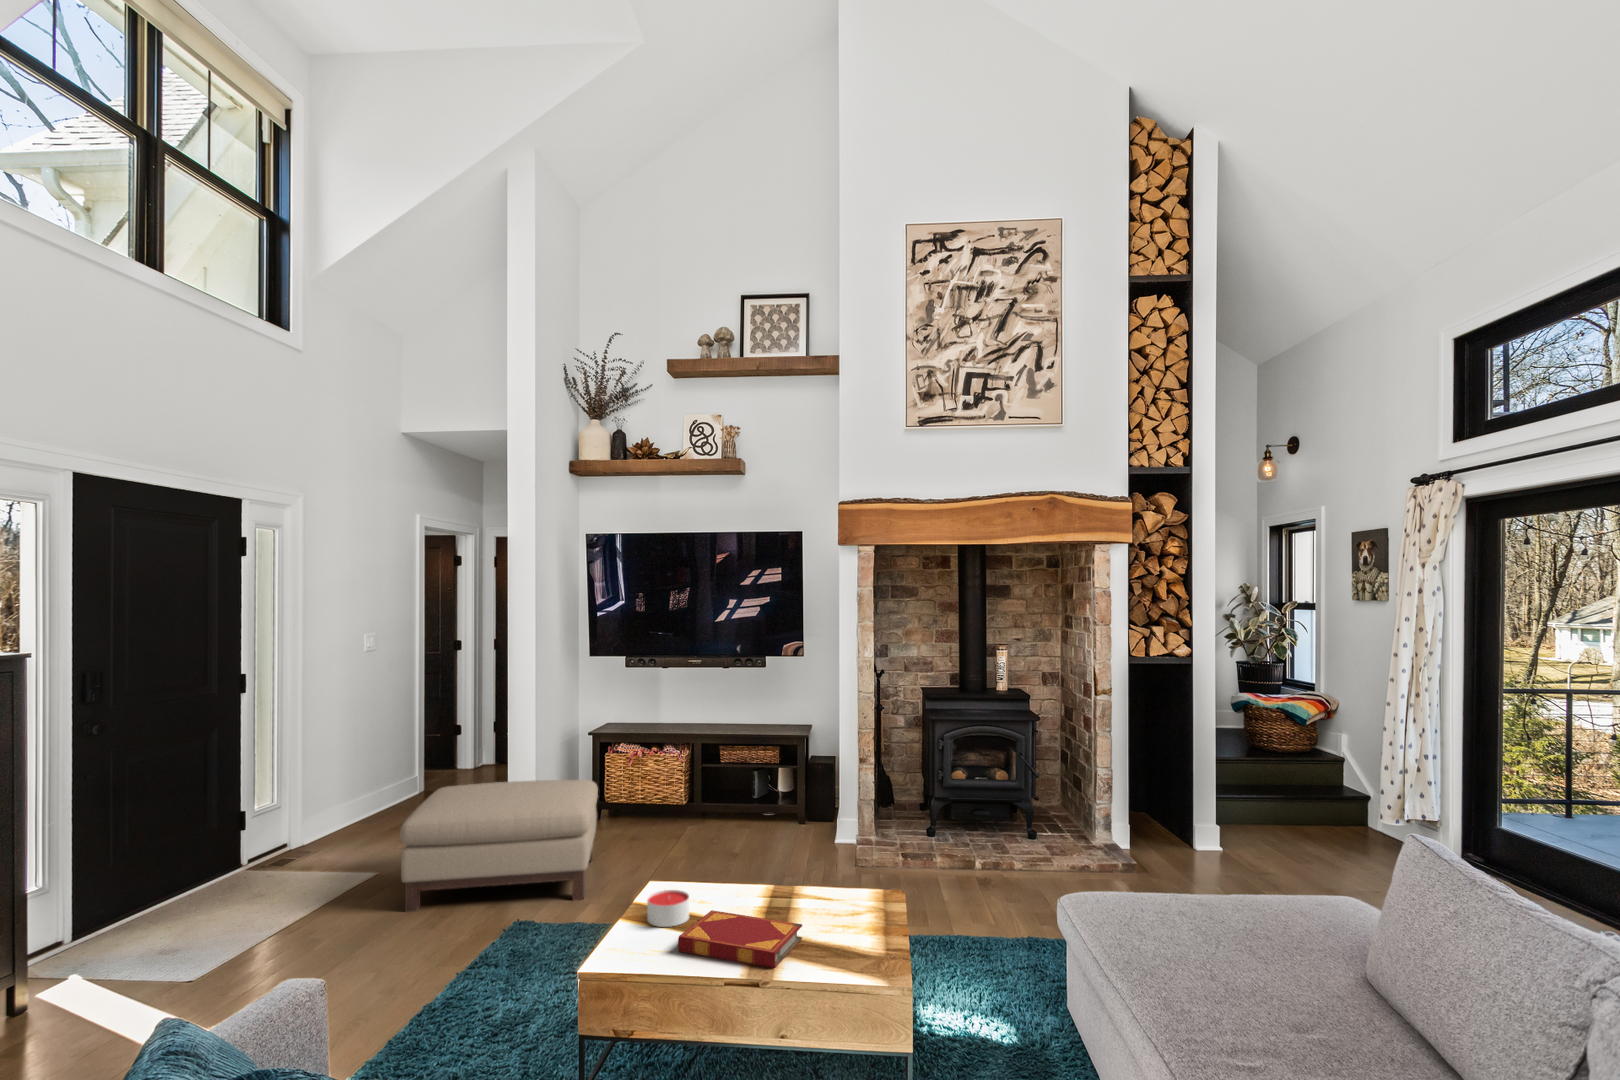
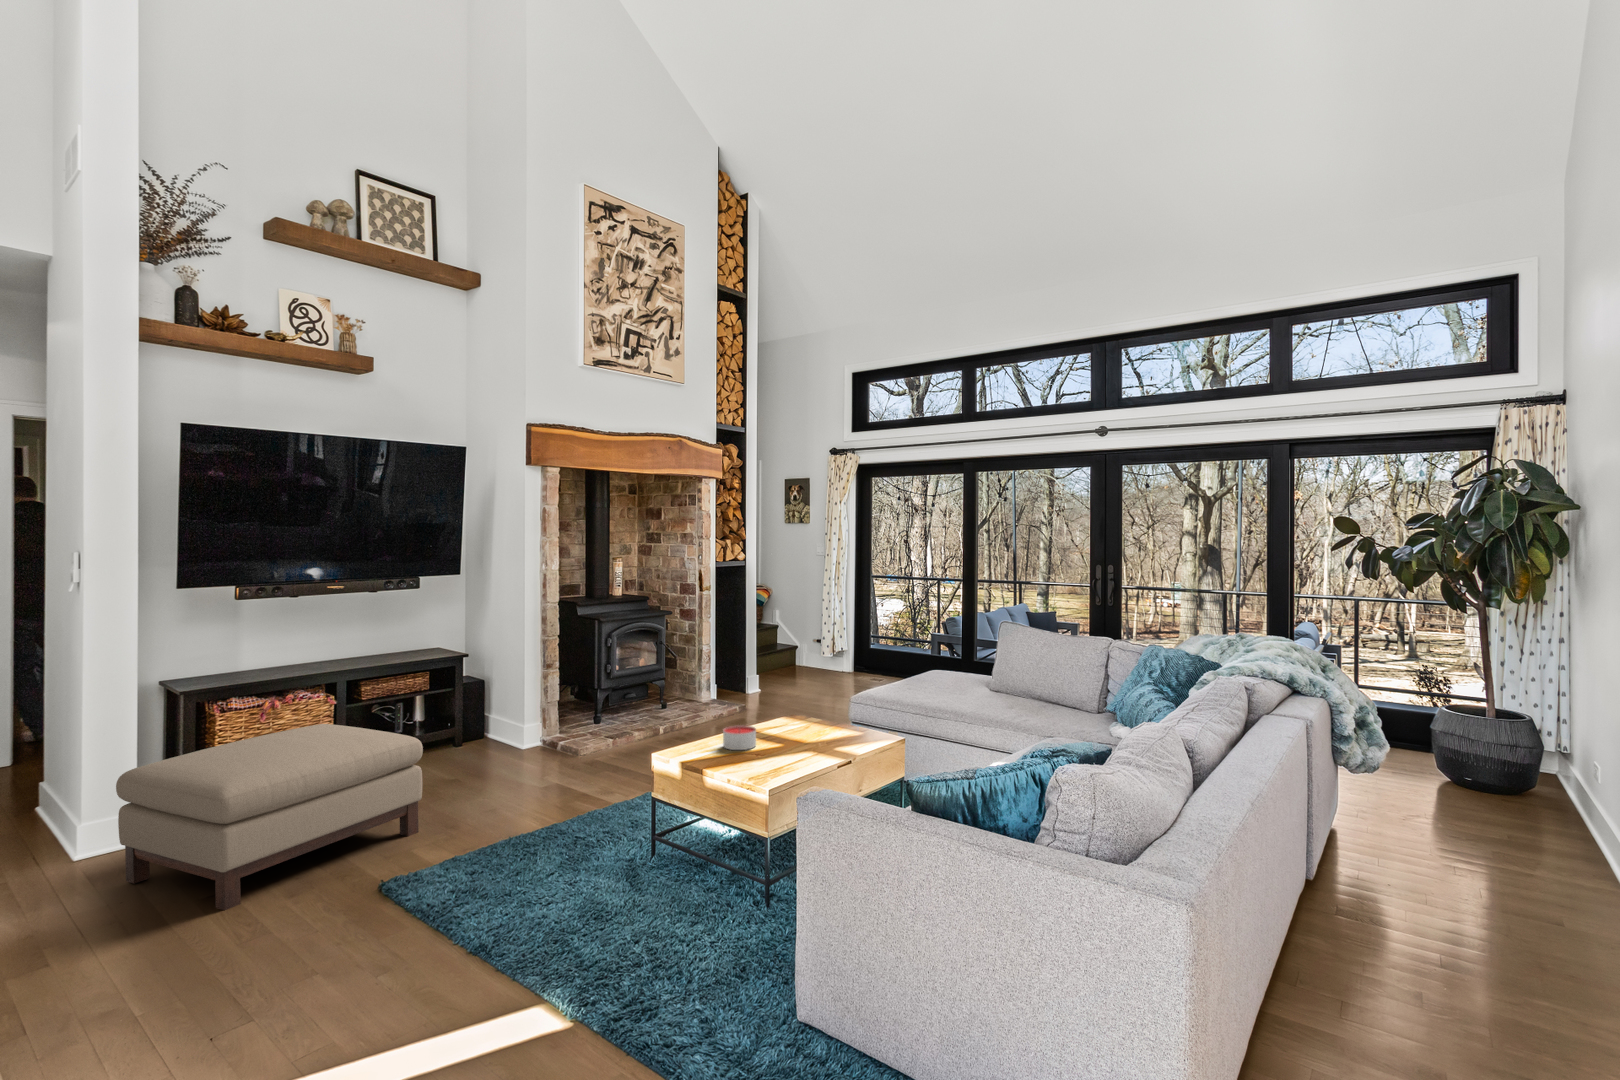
hardback book: present [678,910,802,968] -> none [772,718,862,750]

